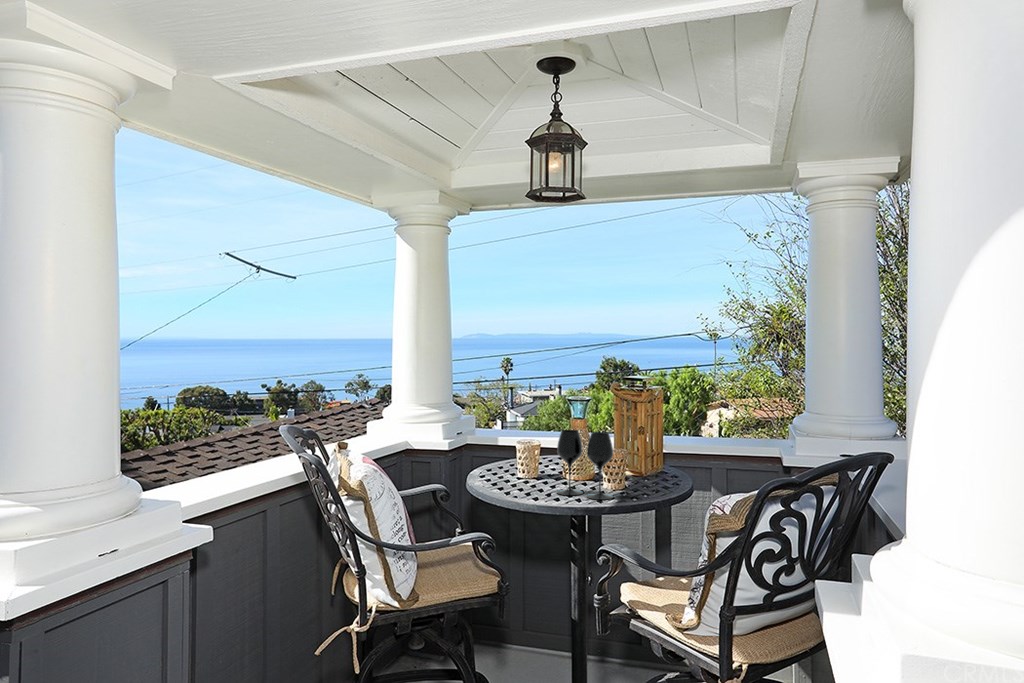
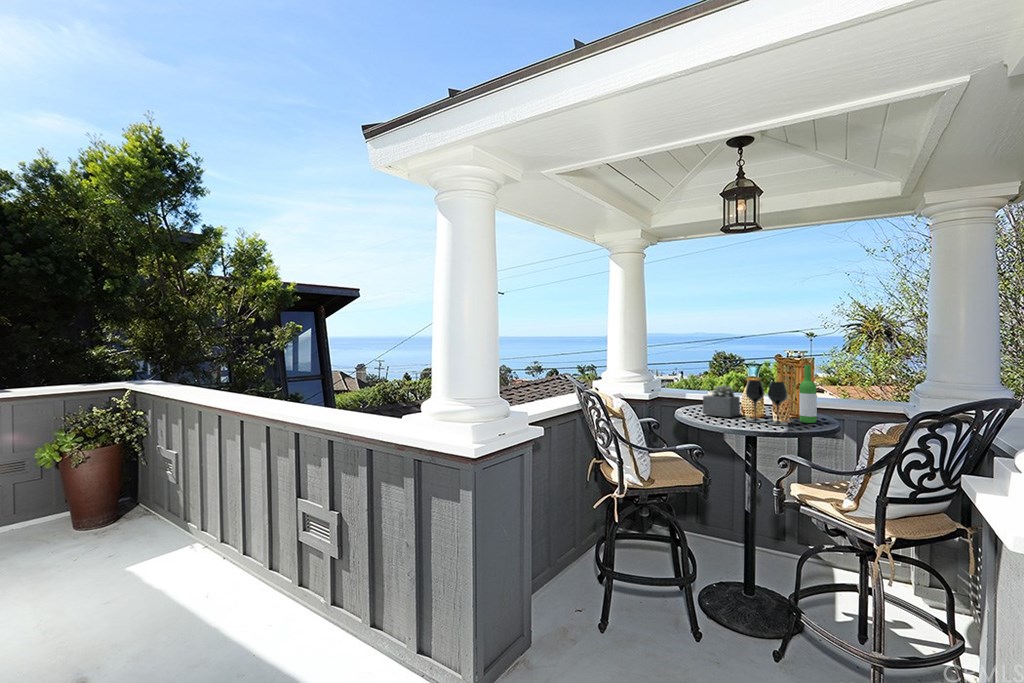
wine bottle: none [630,407,652,493] -> present [799,365,817,423]
succulent plant: none [496,436,550,487] -> present [703,385,740,417]

